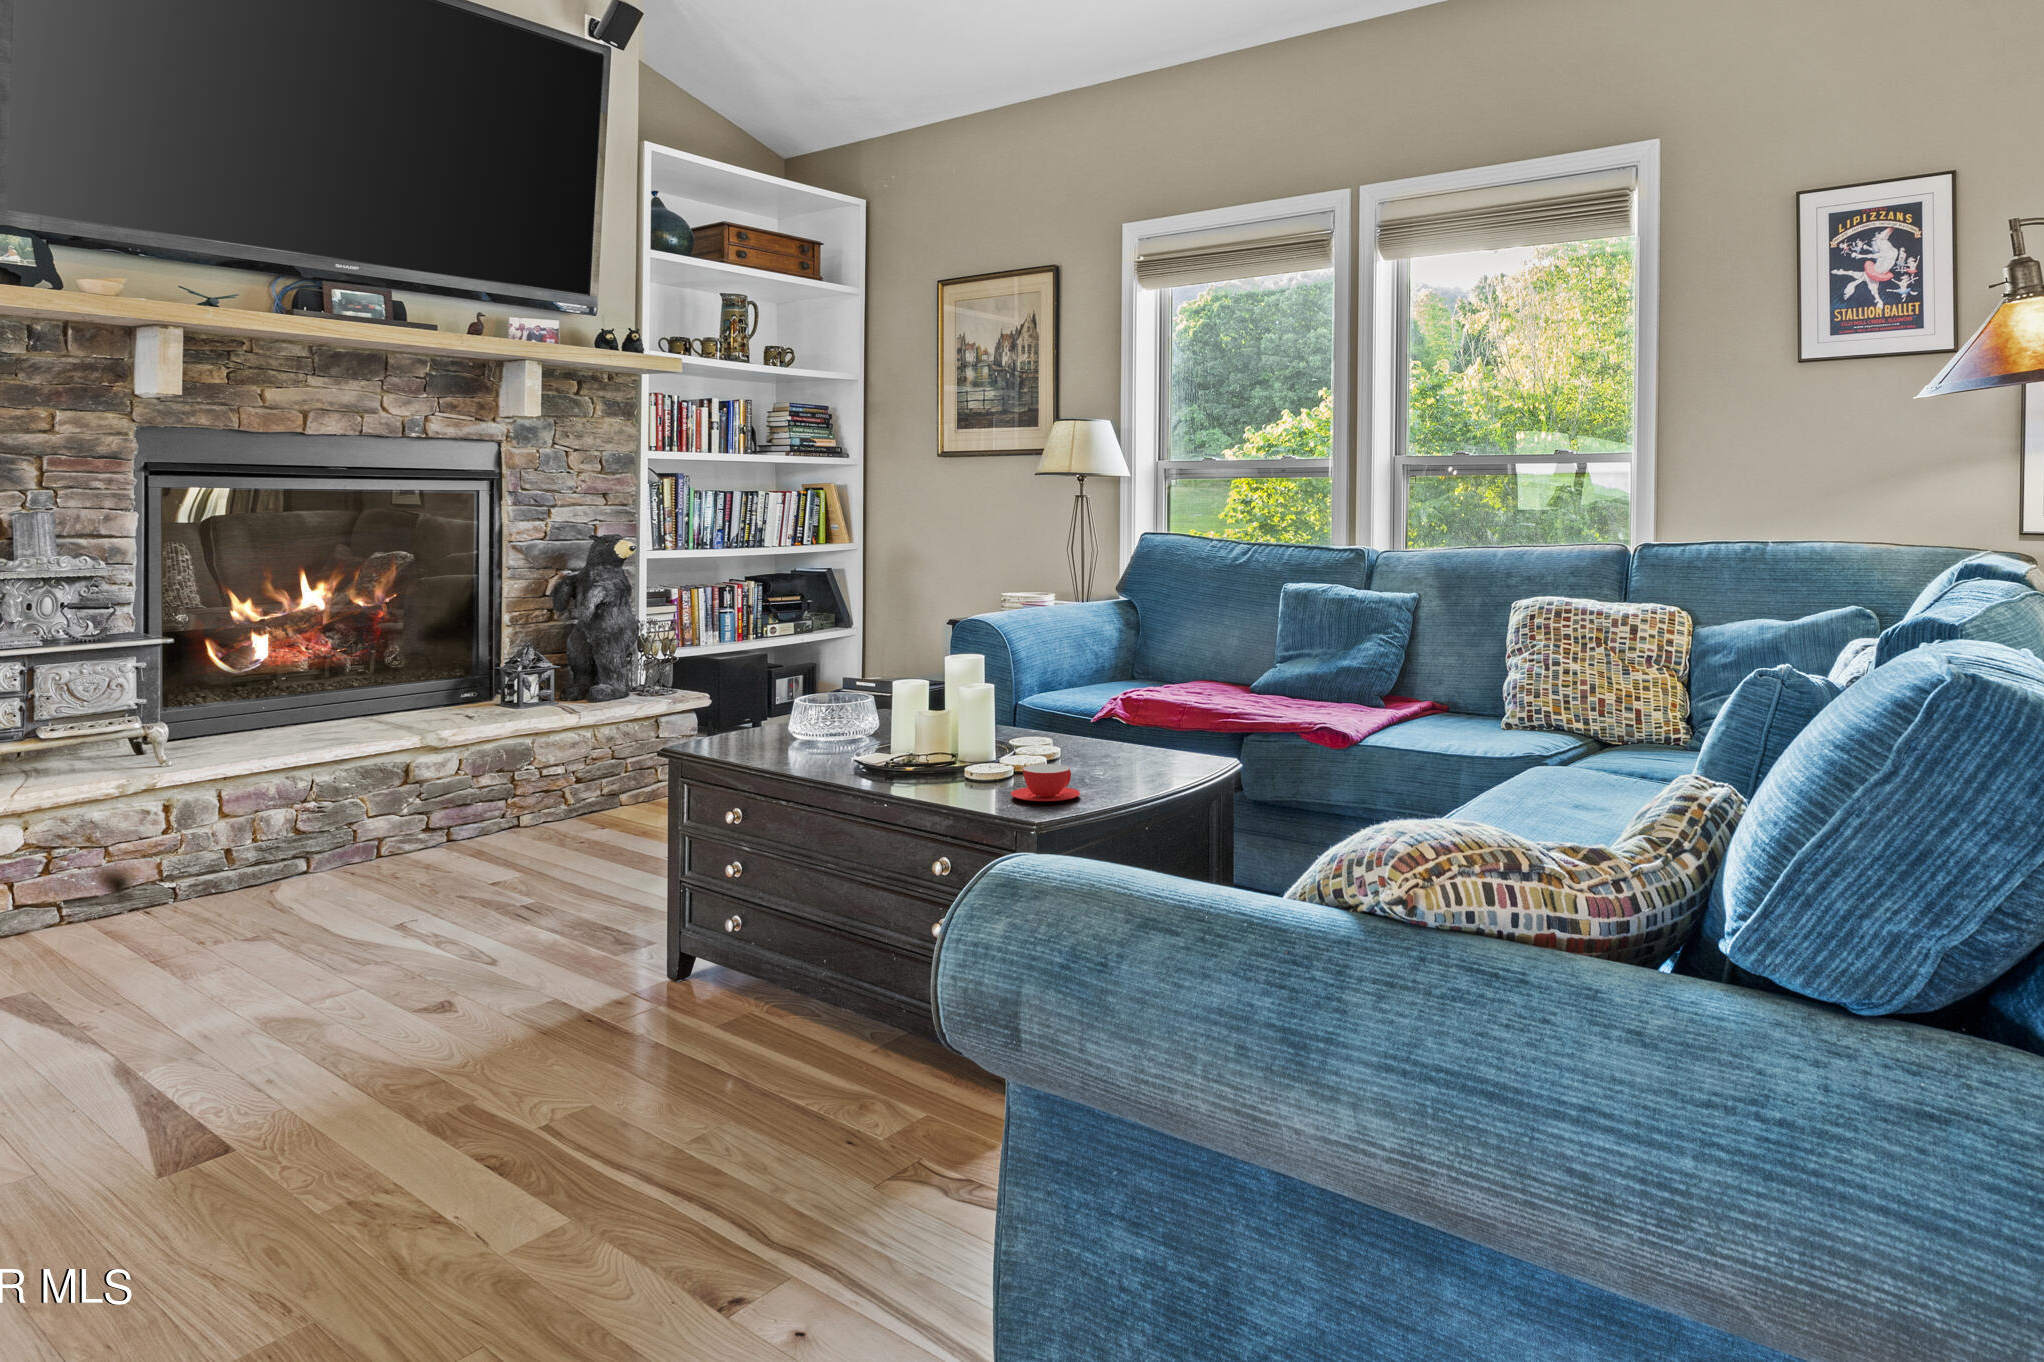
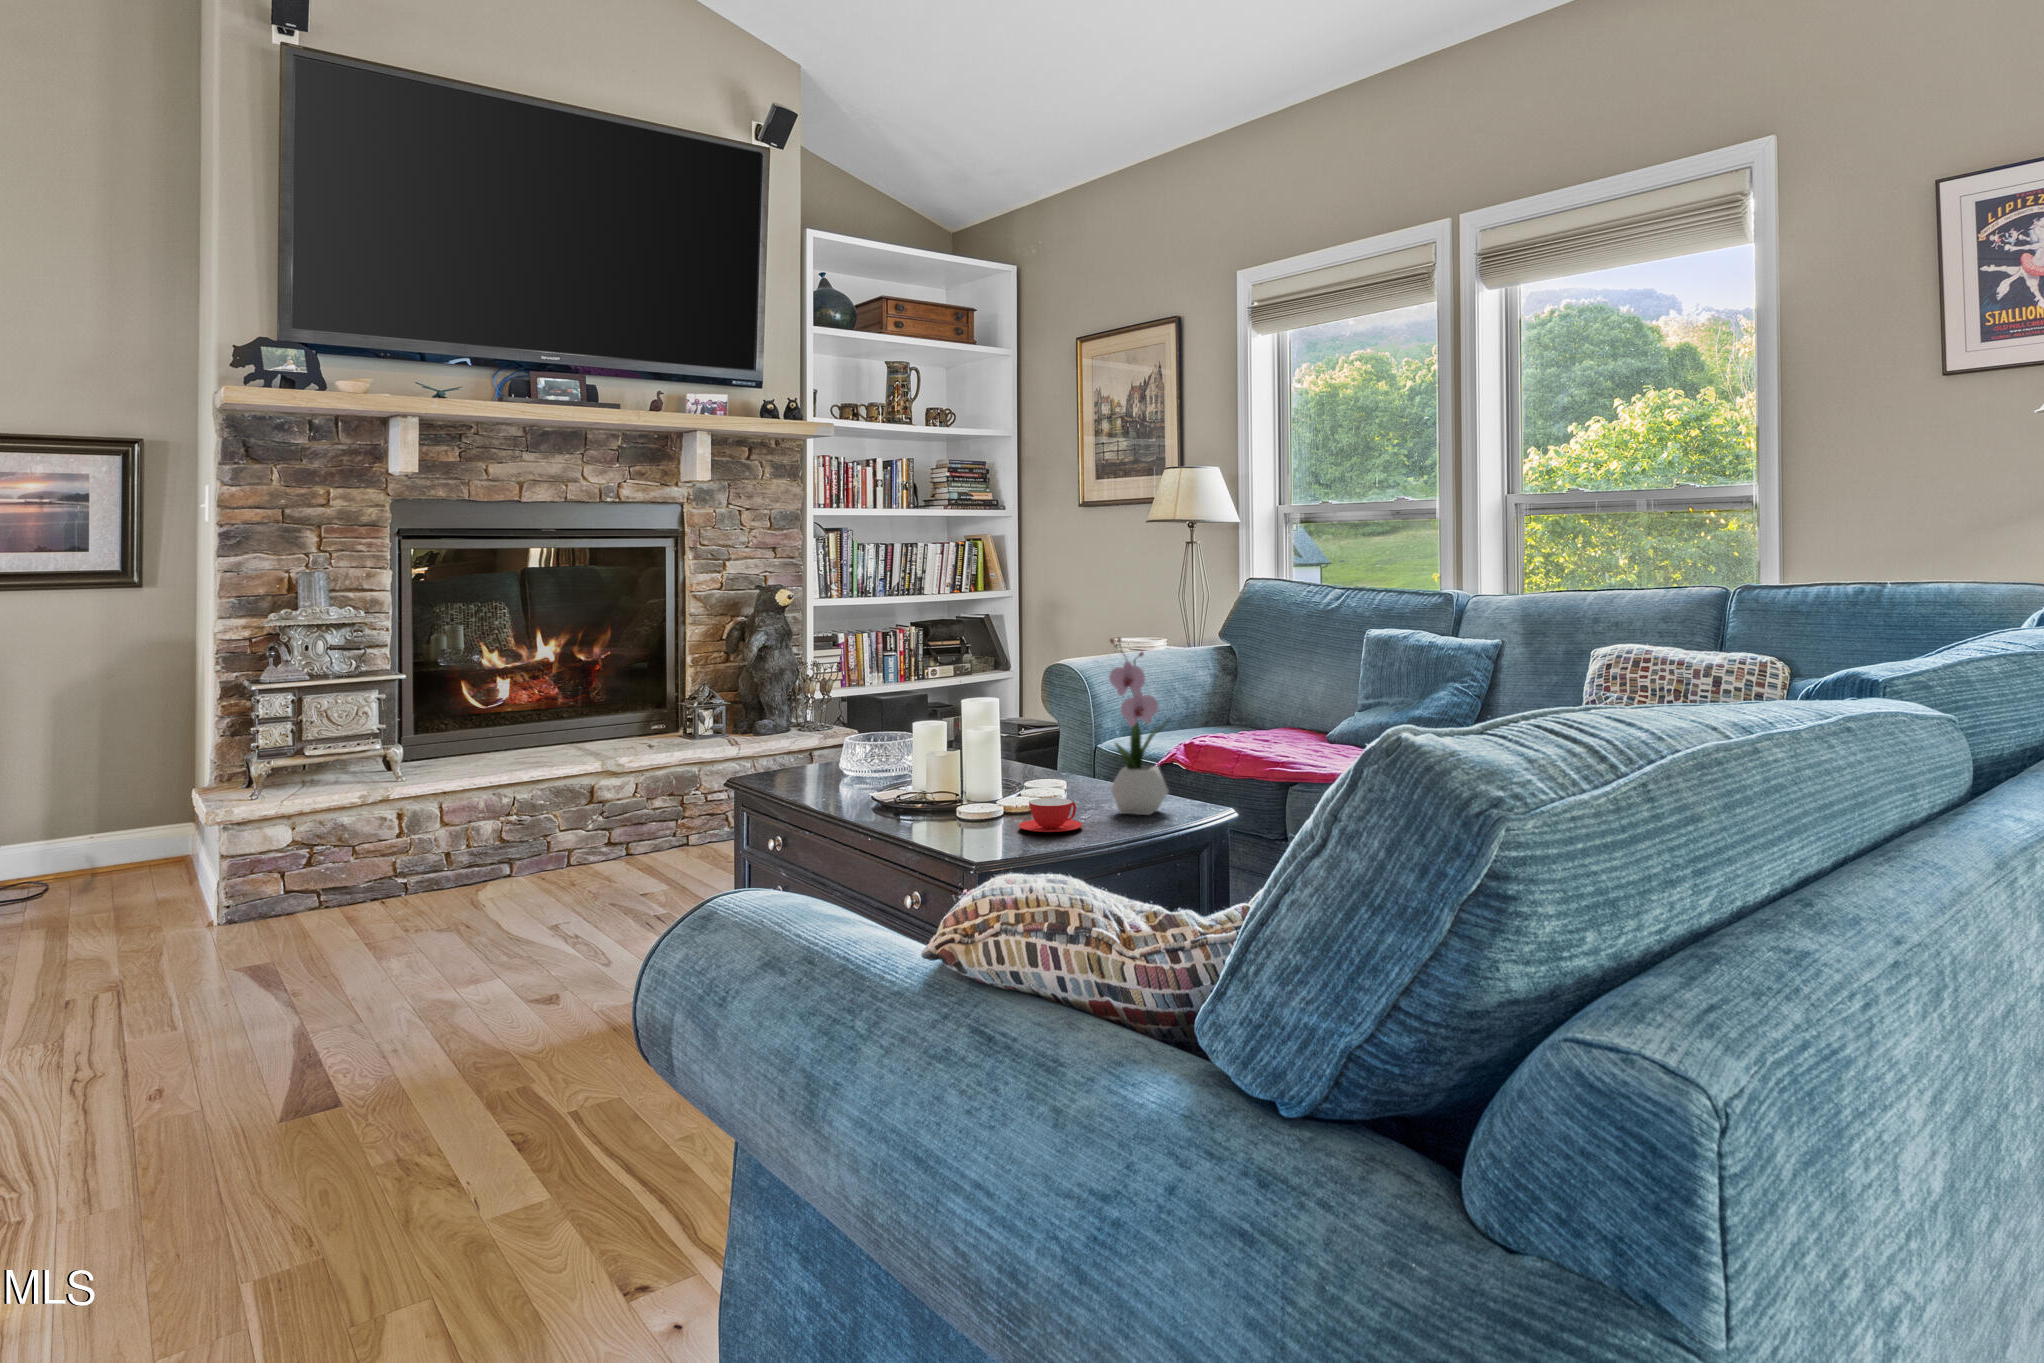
flower arrangement: none [1093,591,1158,779] -> present [1109,638,1169,815]

